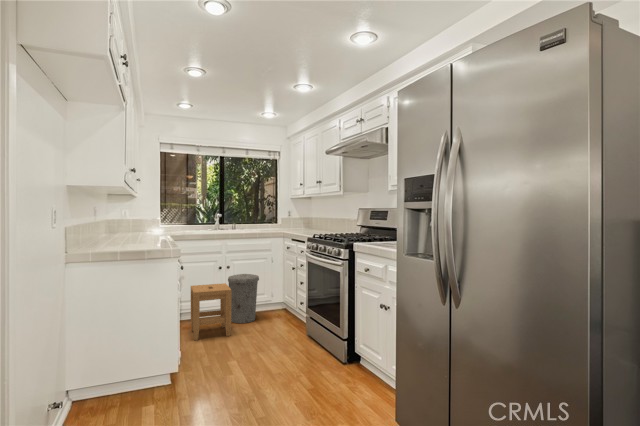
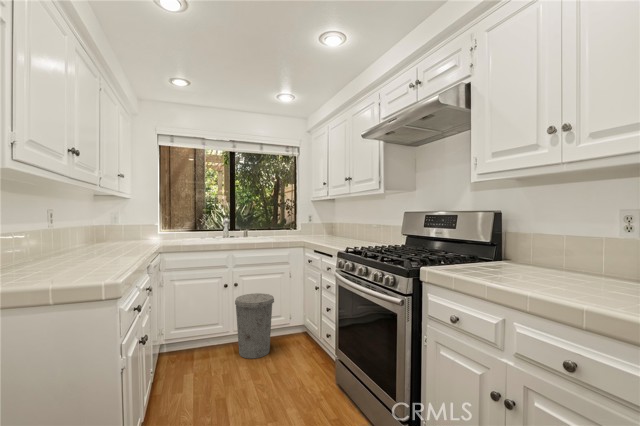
stool: present [191,283,232,340] -> none [182,309,235,394]

